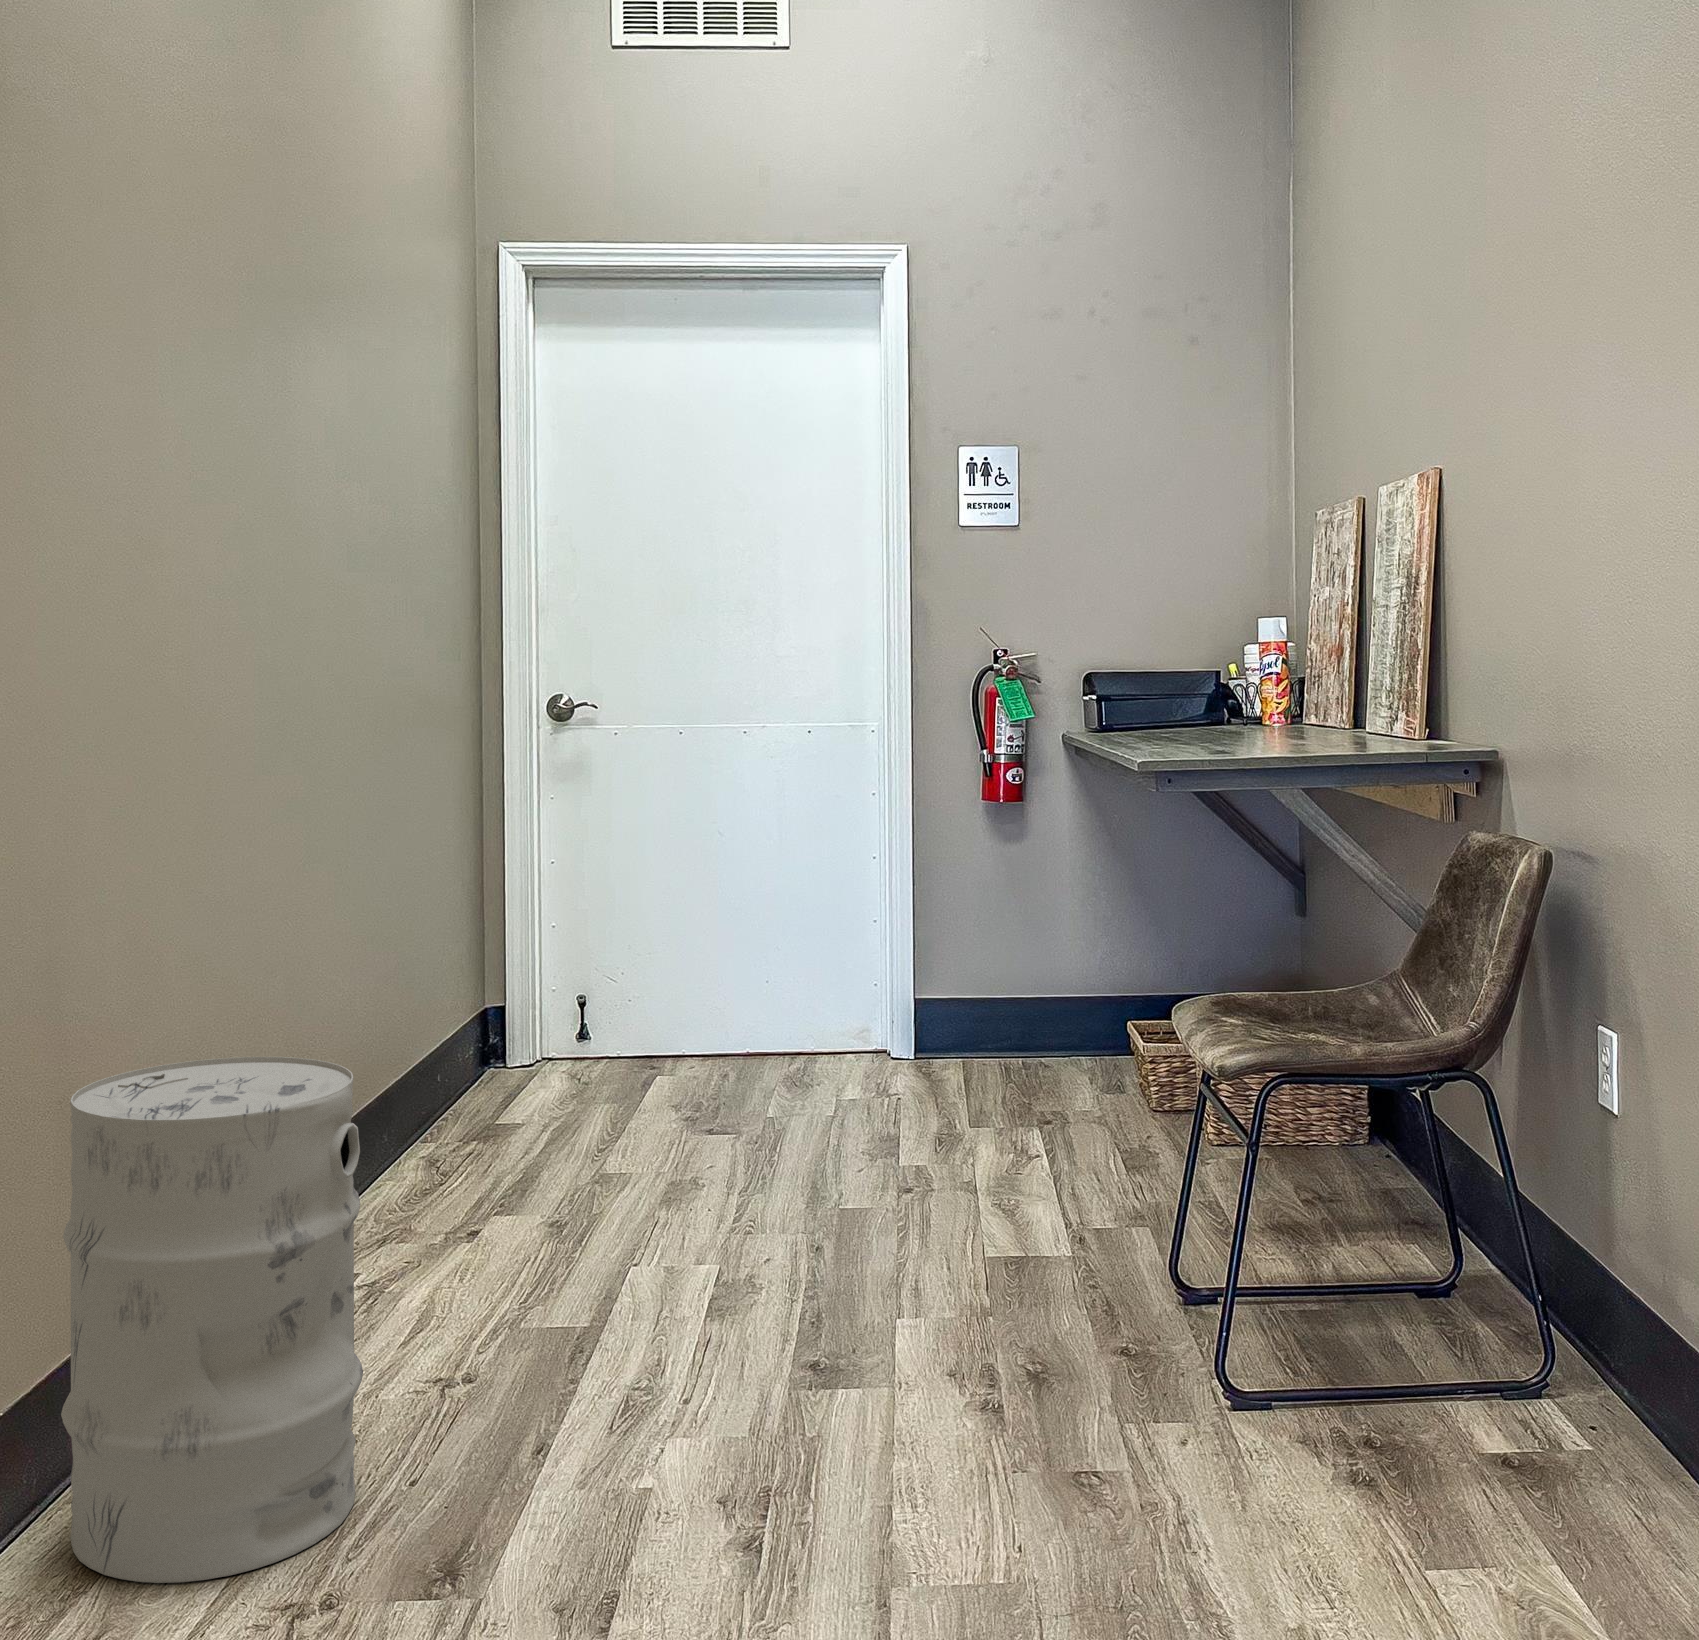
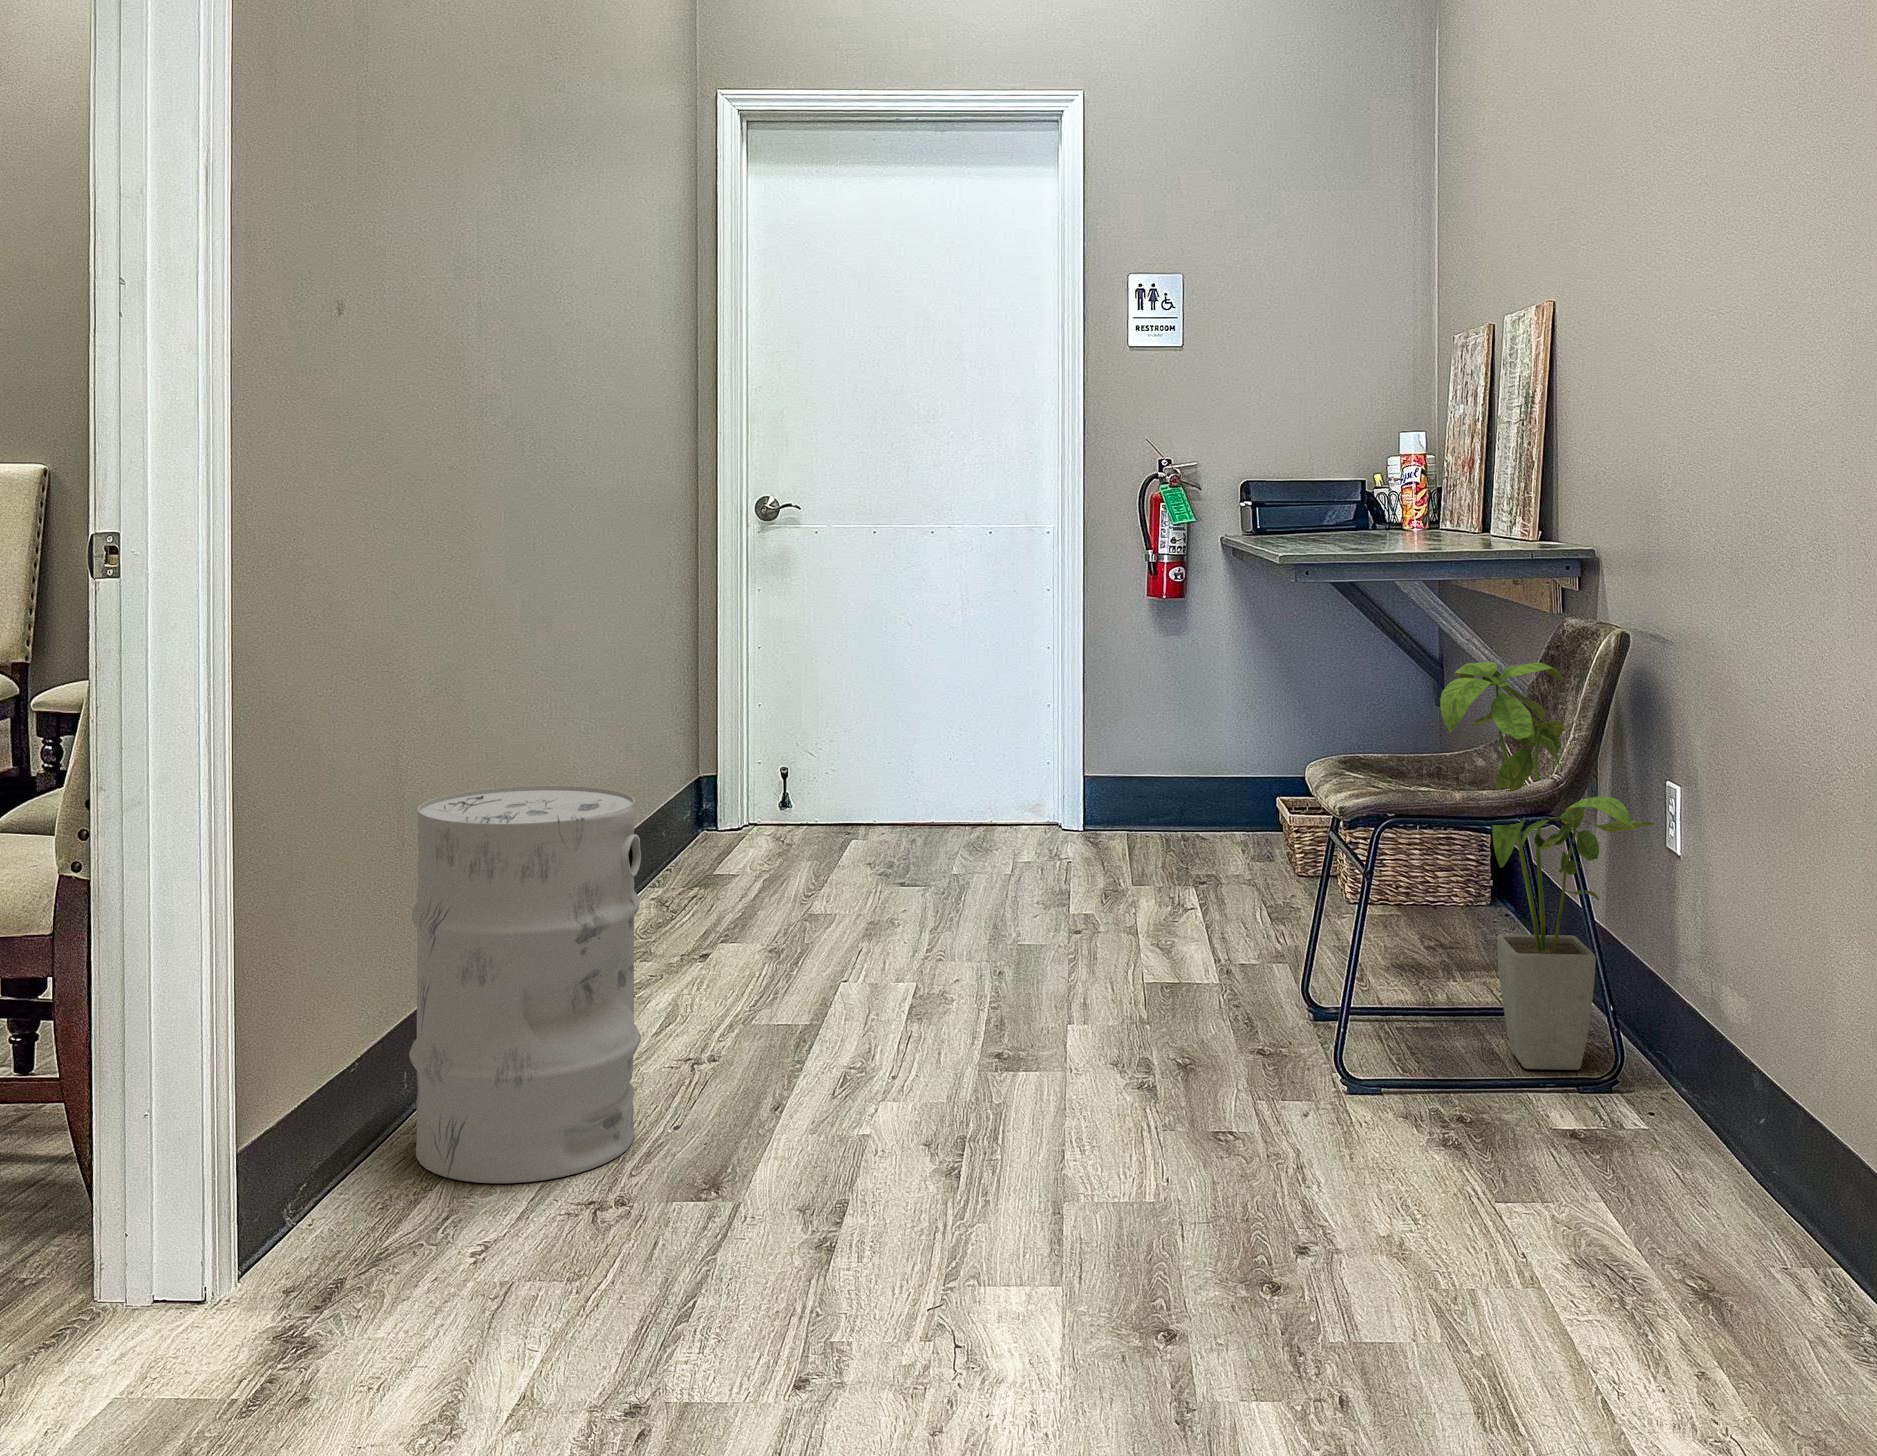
house plant: none [1339,886,1600,1374] -> present [1440,662,1654,1070]

